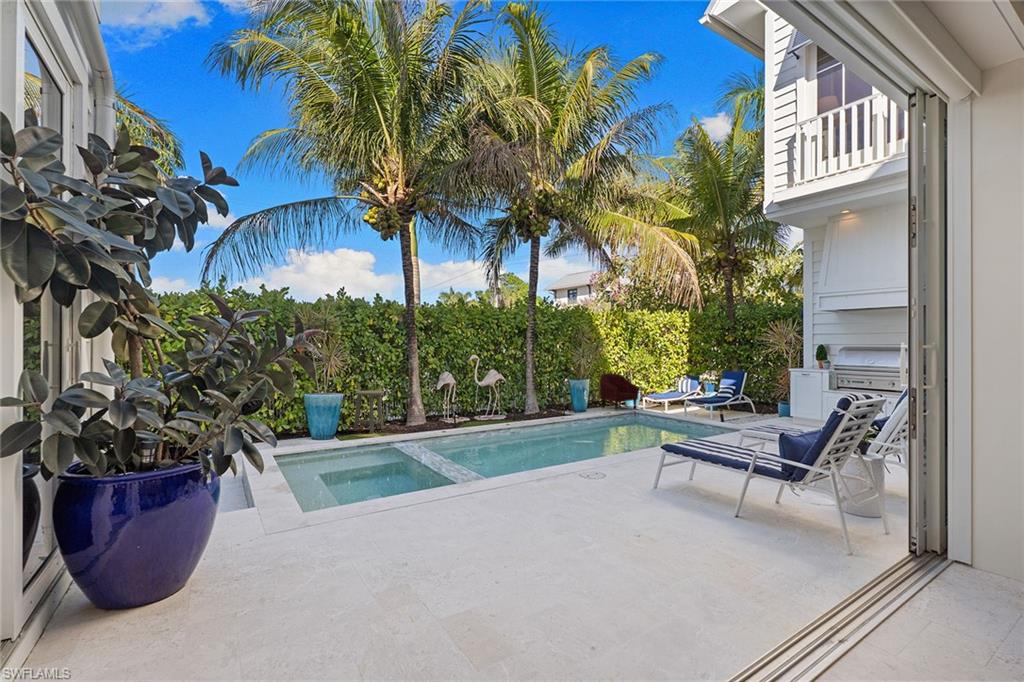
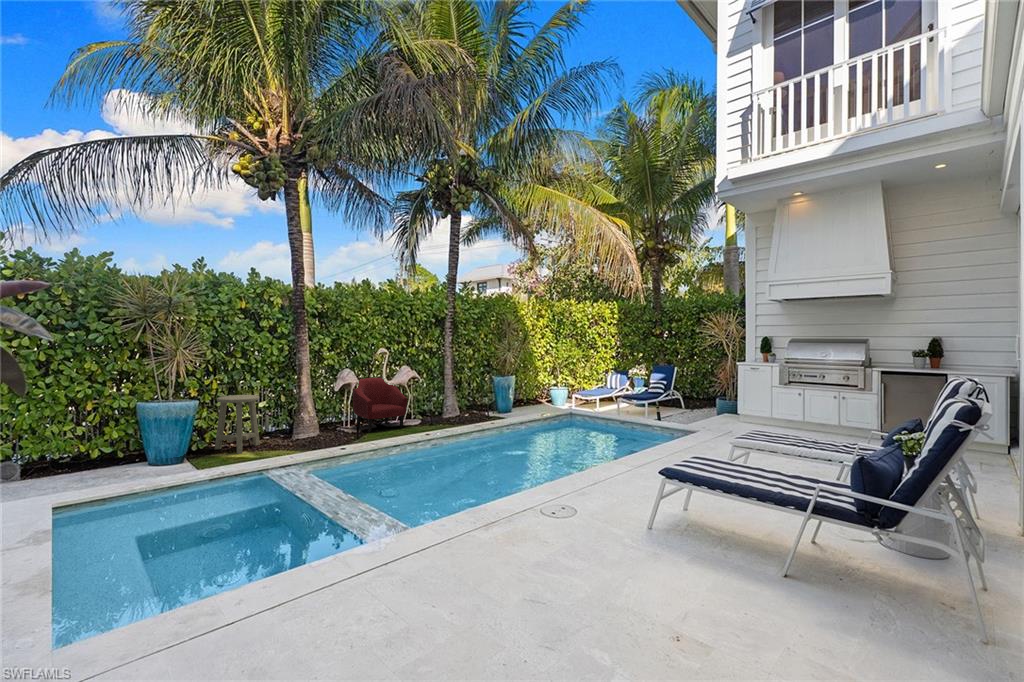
armchair: present [600,373,639,410] -> present [353,378,407,432]

